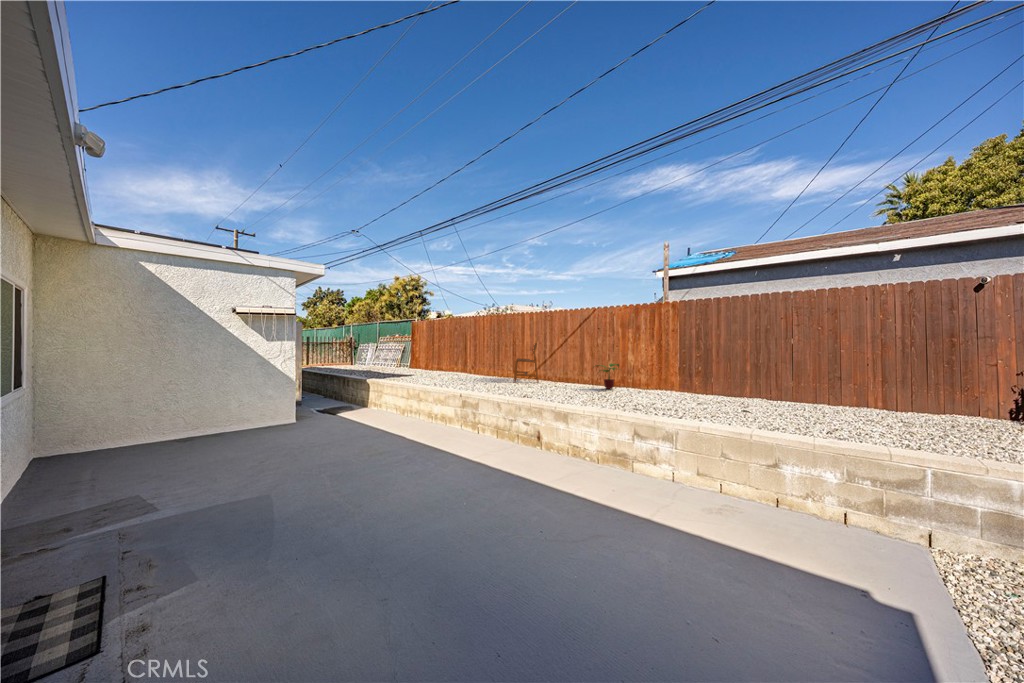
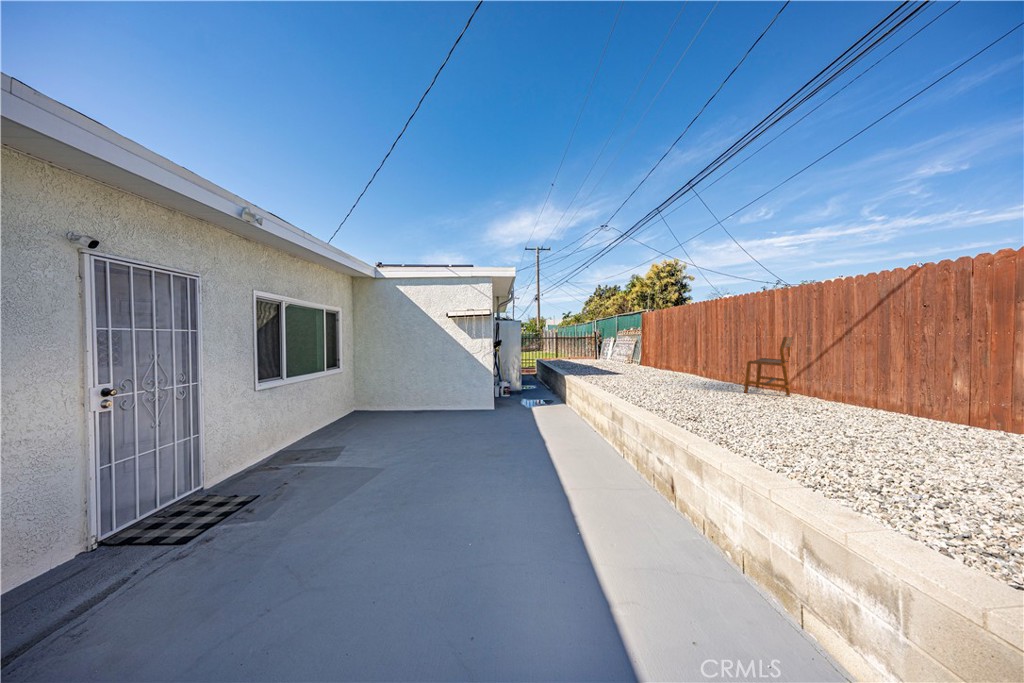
potted plant: present [598,364,619,389] -> none [901,378,992,430]

